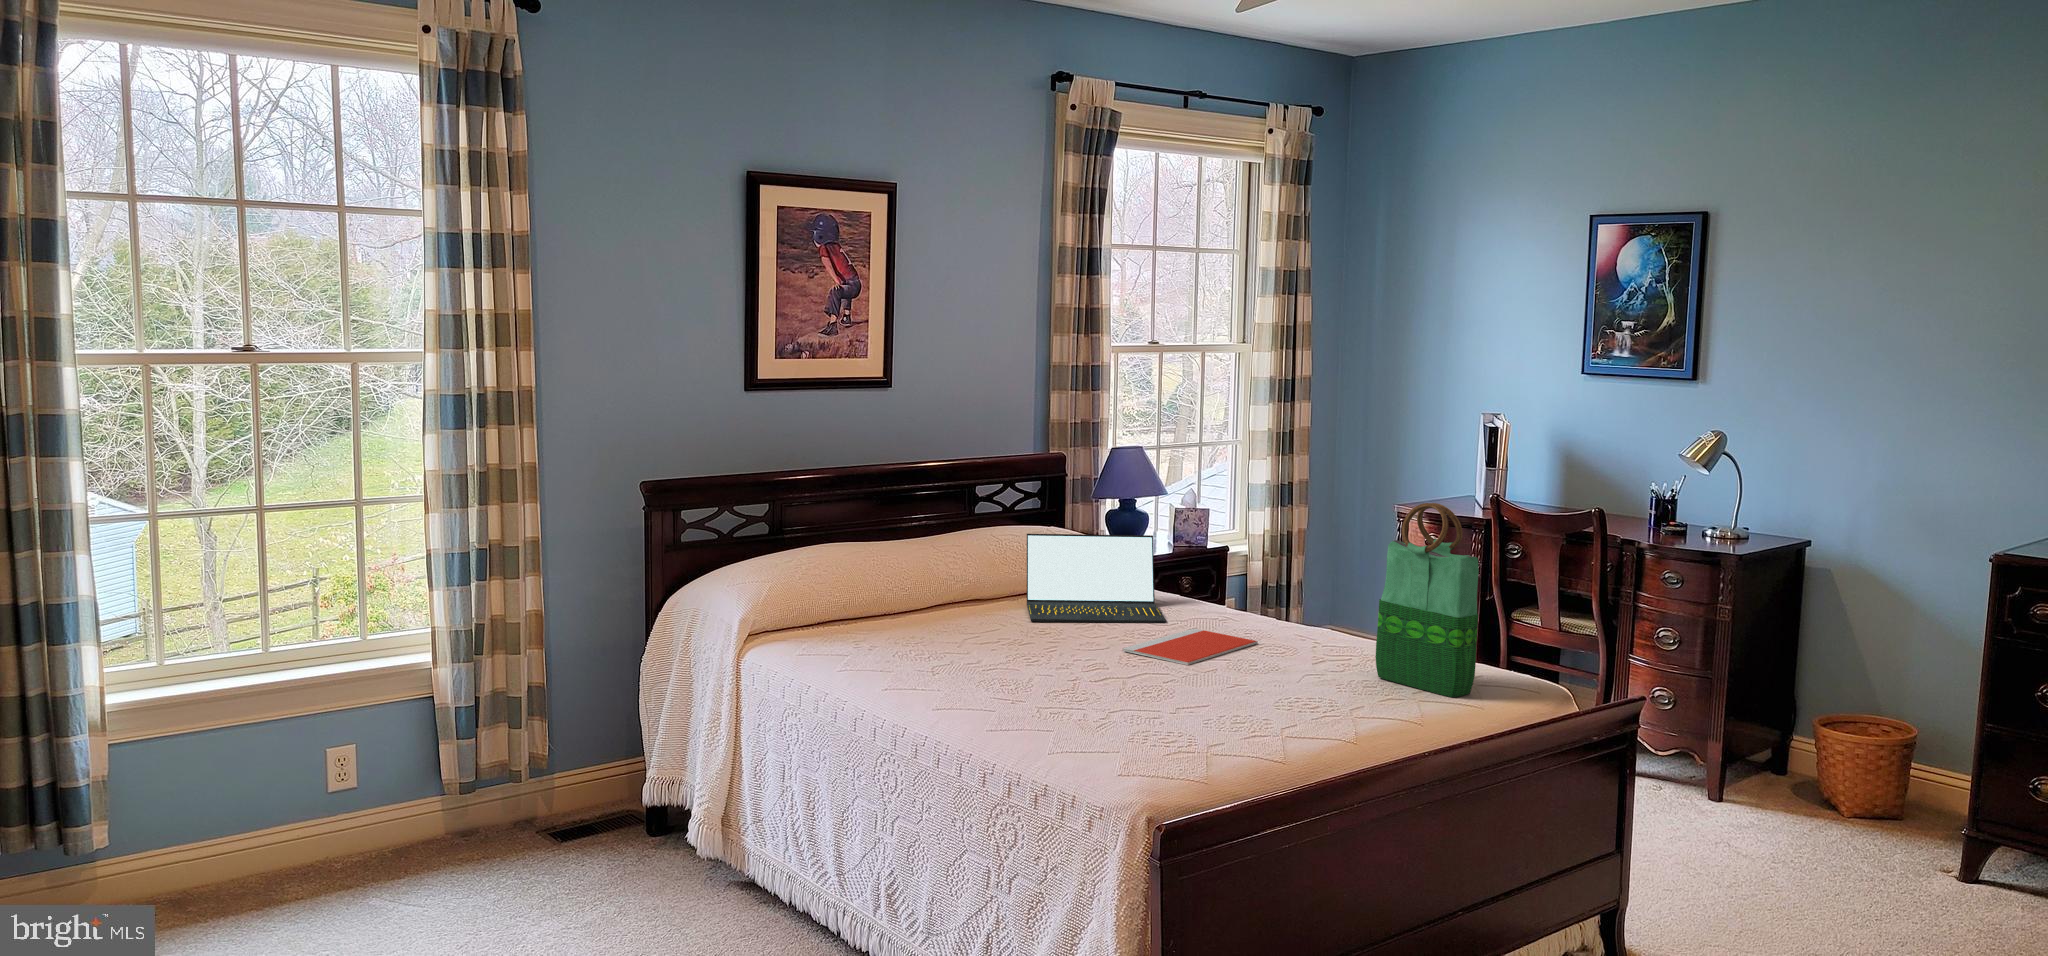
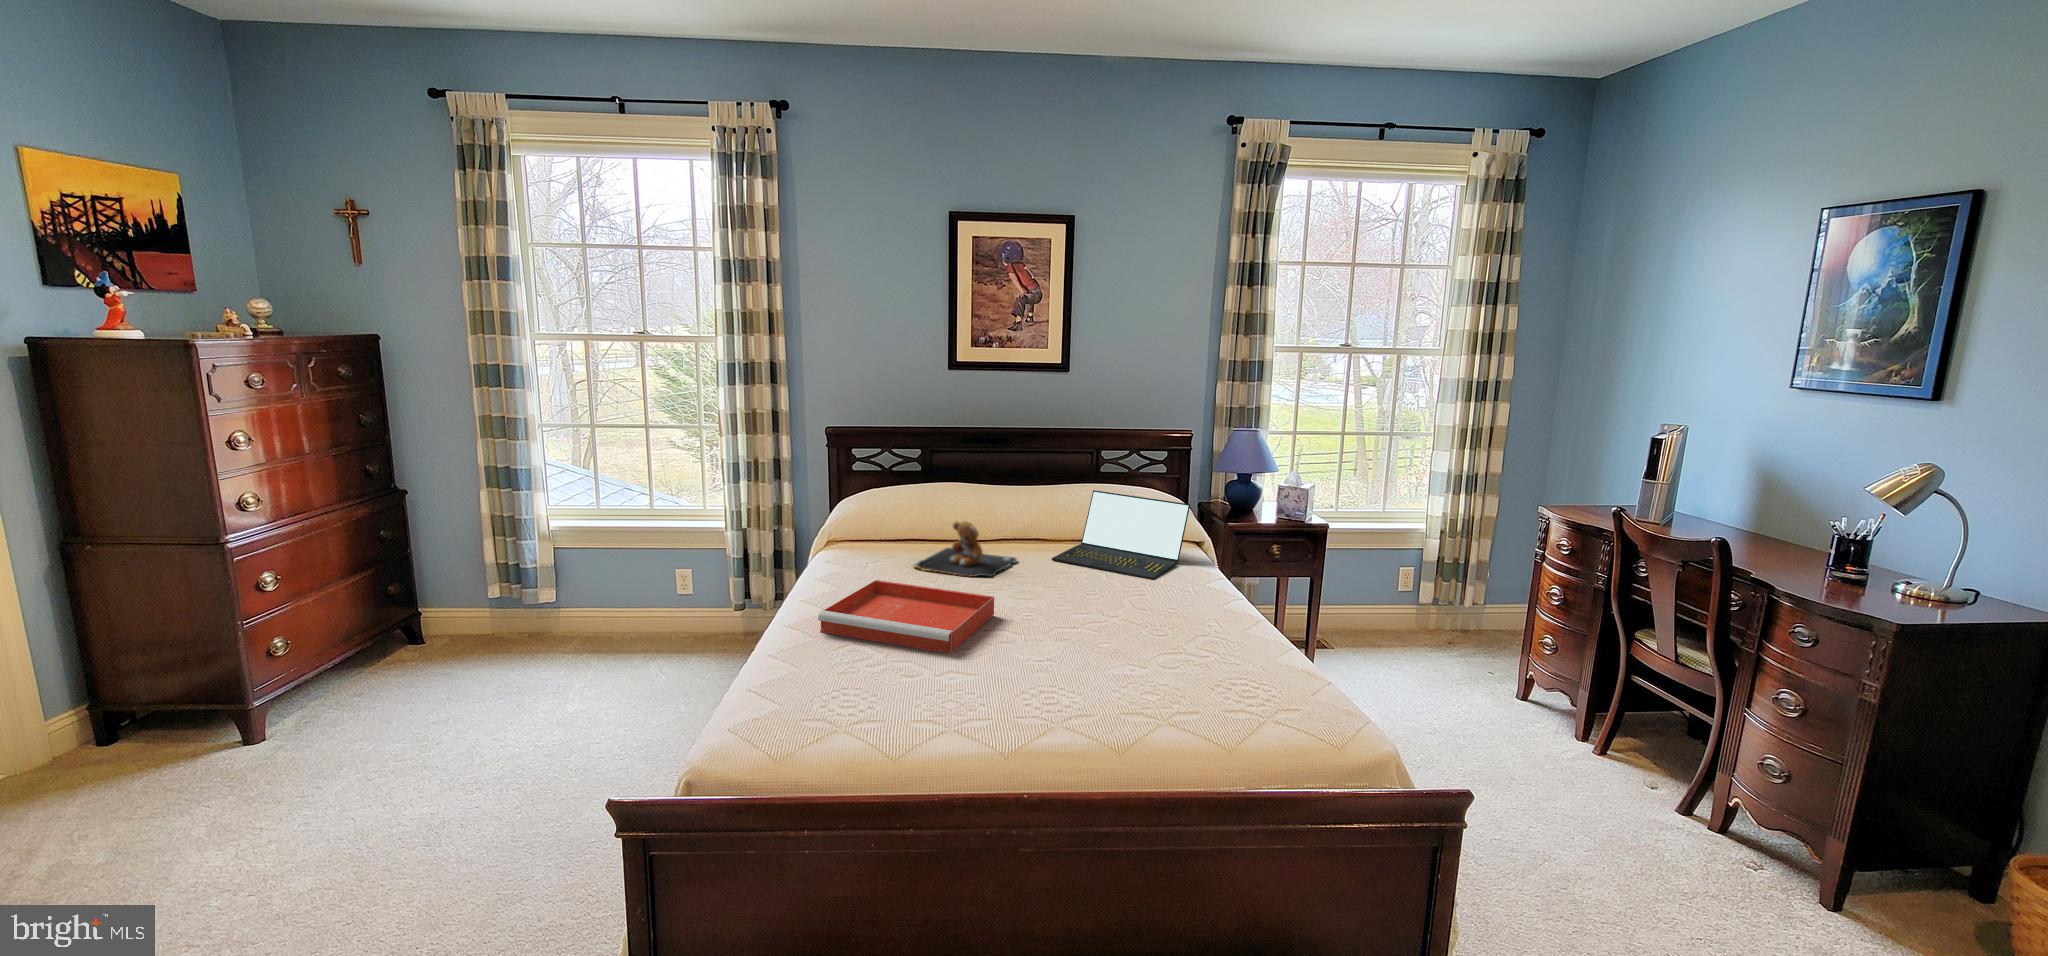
tote bag: present [1376,503,1479,697] -> none [1215,503,1286,712]
teddy bear: none [900,583,1017,653] -> present [913,521,1017,577]
notebook: present [1122,629,1258,665] -> none [1057,589,1185,620]
tray: none [955,653,1153,719] -> present [818,580,994,653]

